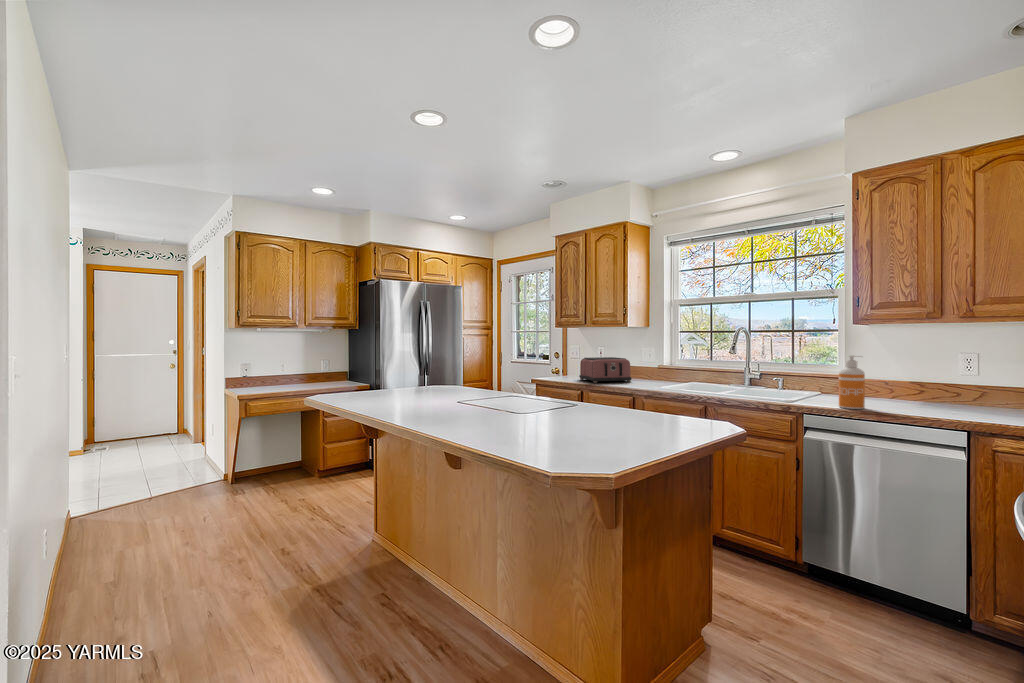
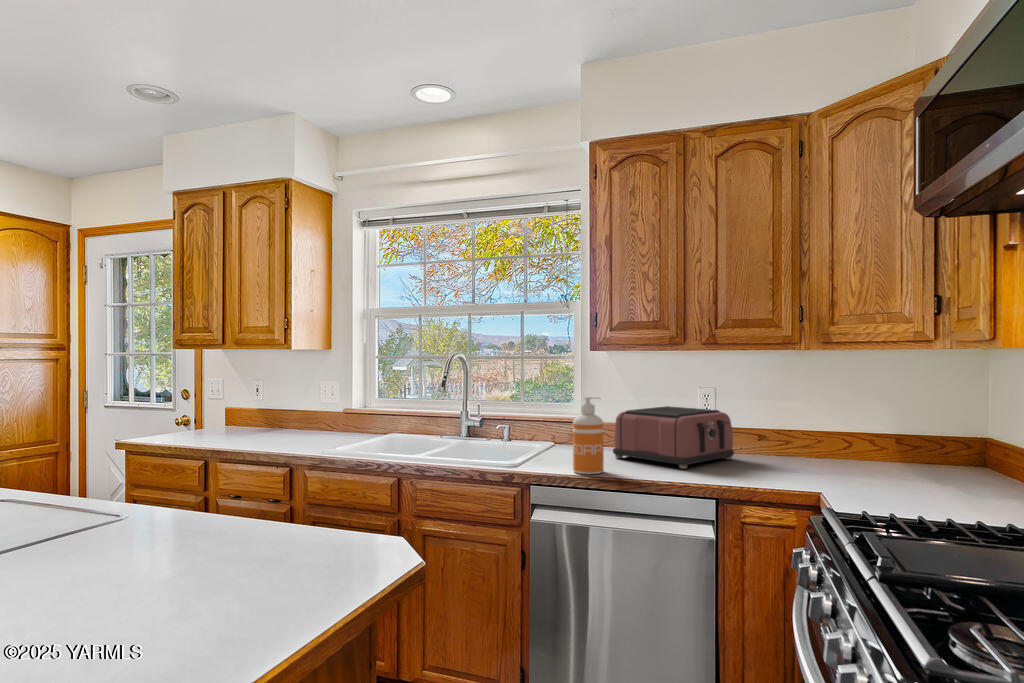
toaster: present [579,357,632,383] -> present [613,406,734,469]

